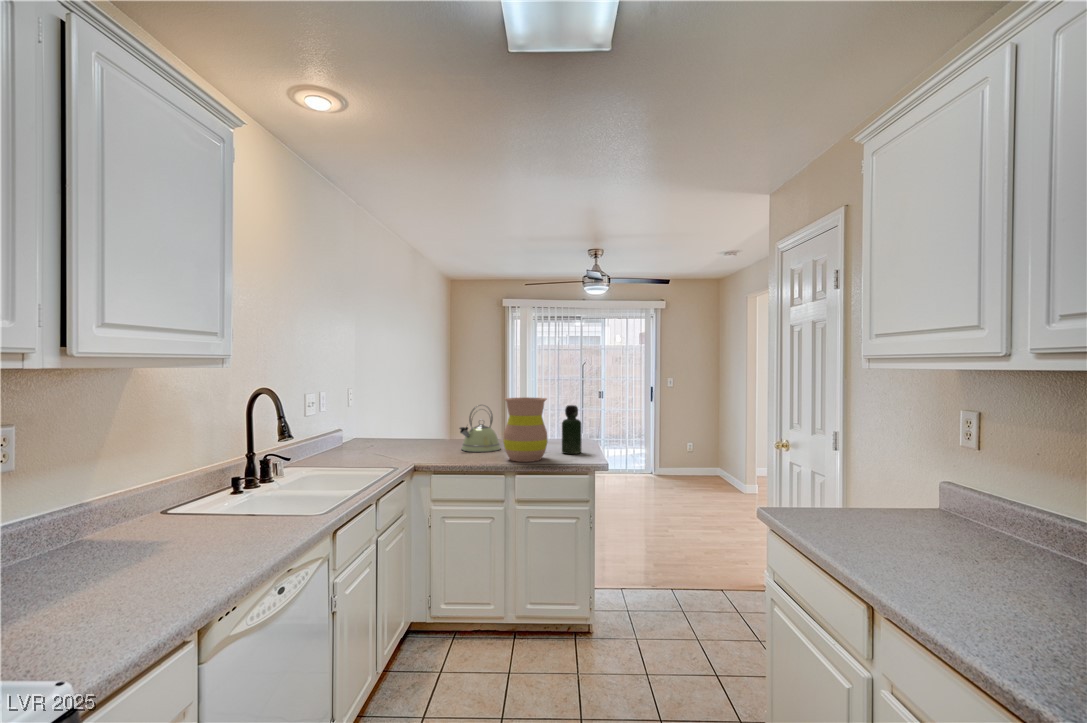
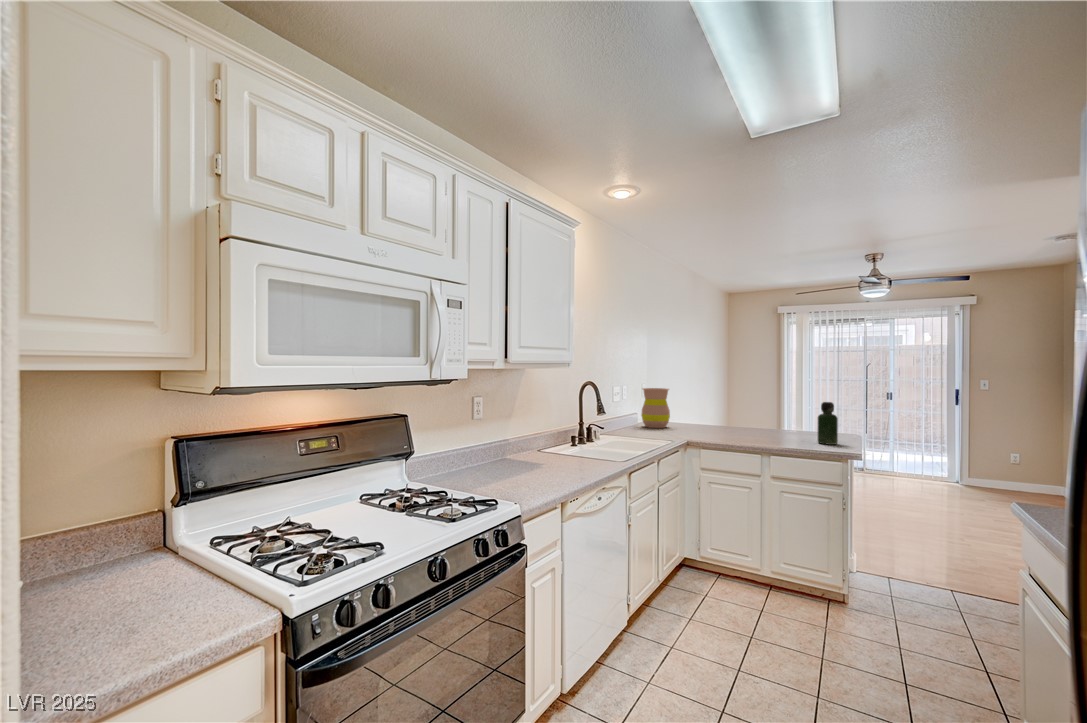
vase: present [503,397,547,462] -> present [641,388,670,428]
kettle: present [460,405,500,452] -> none [725,399,762,437]

